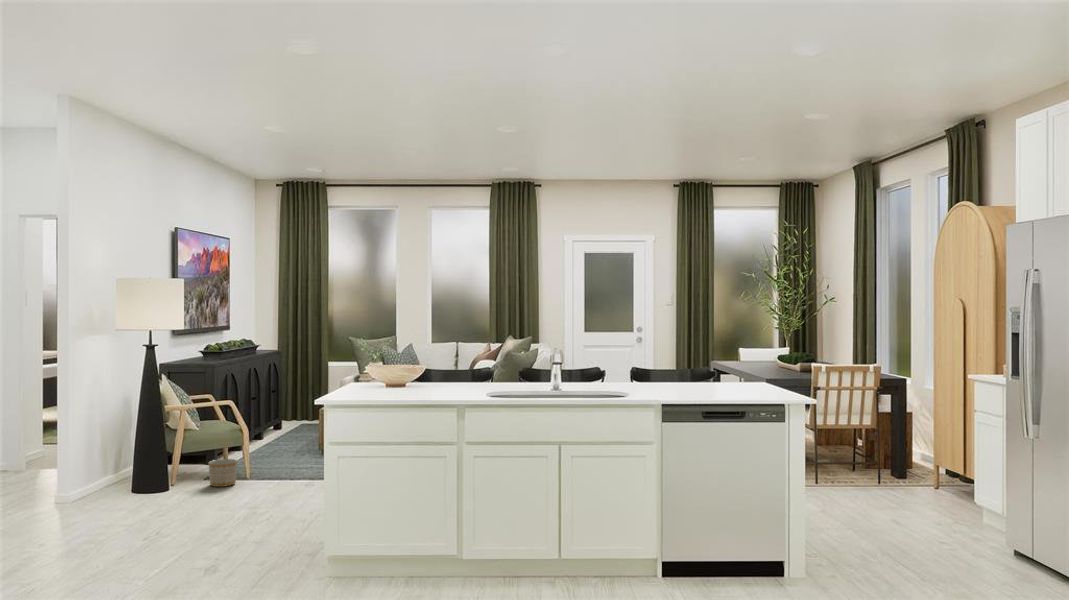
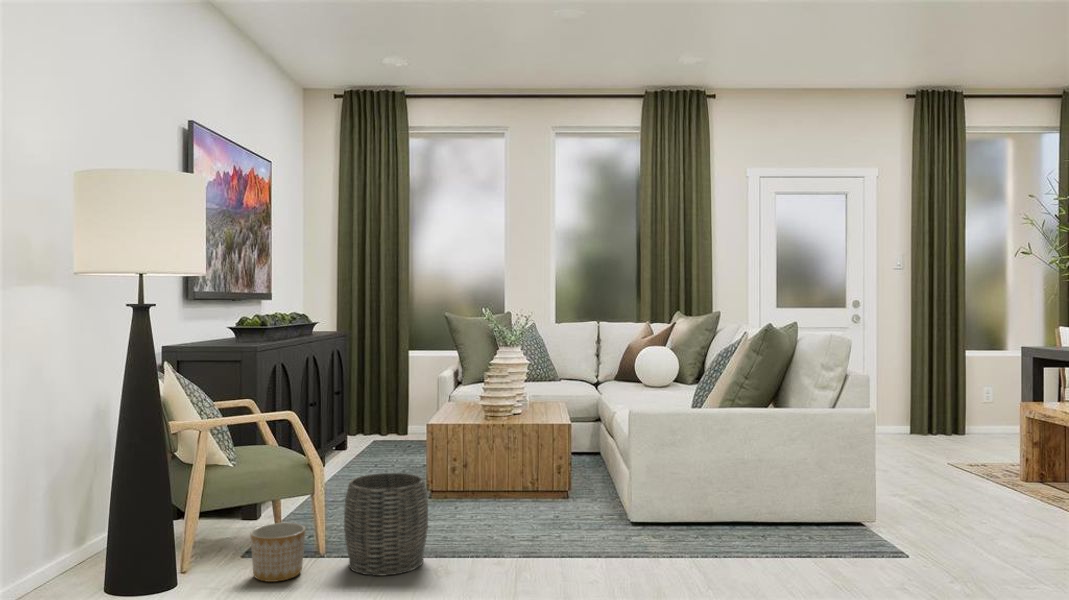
woven basket: none [258,434,304,485] -> present [344,473,428,576]

